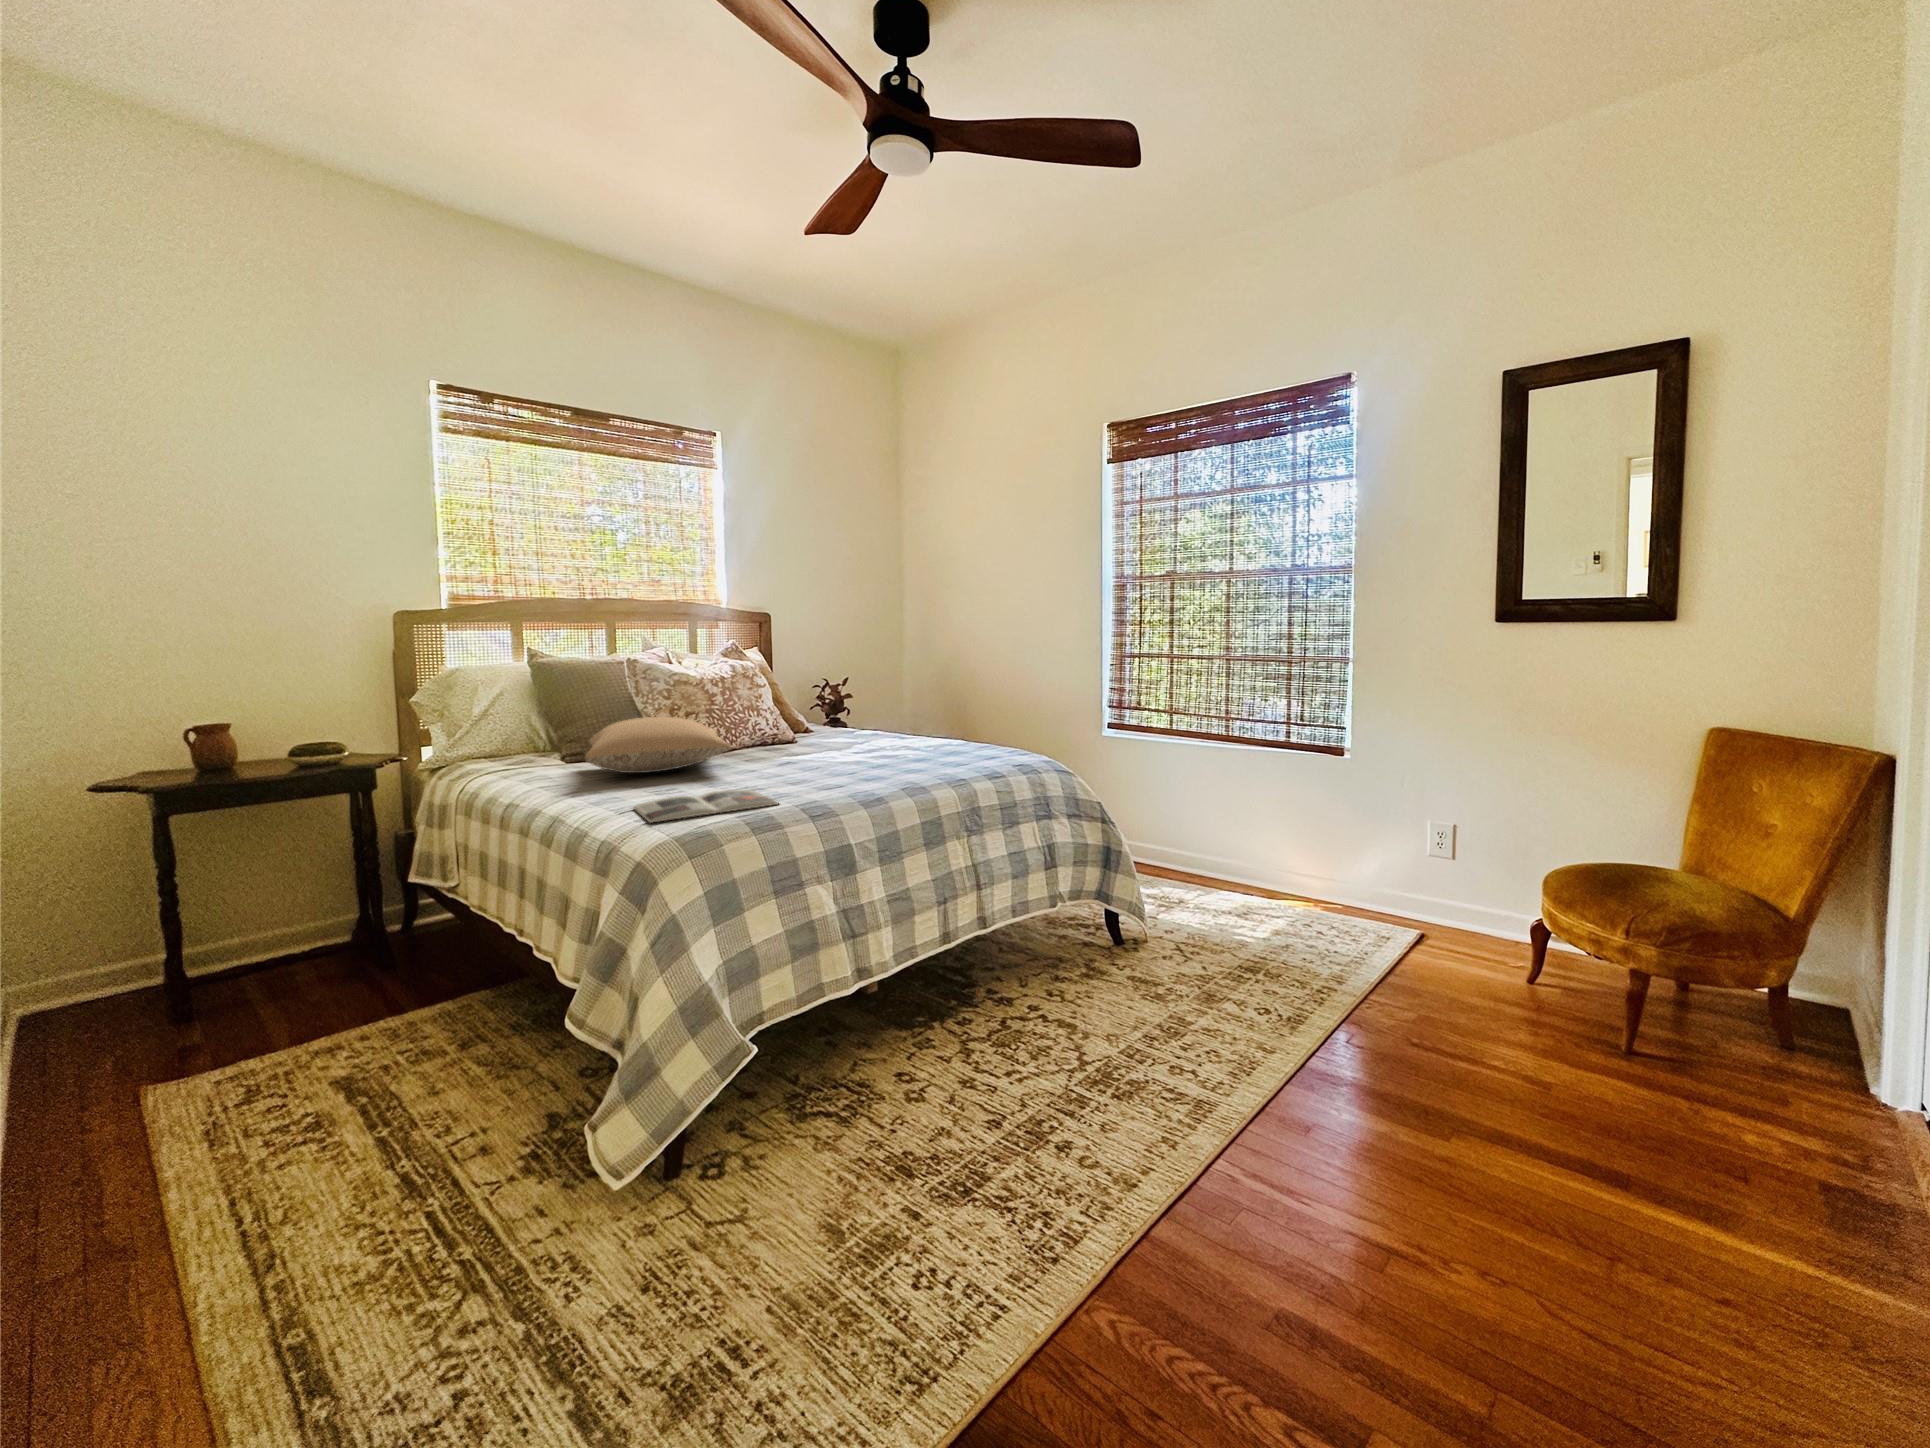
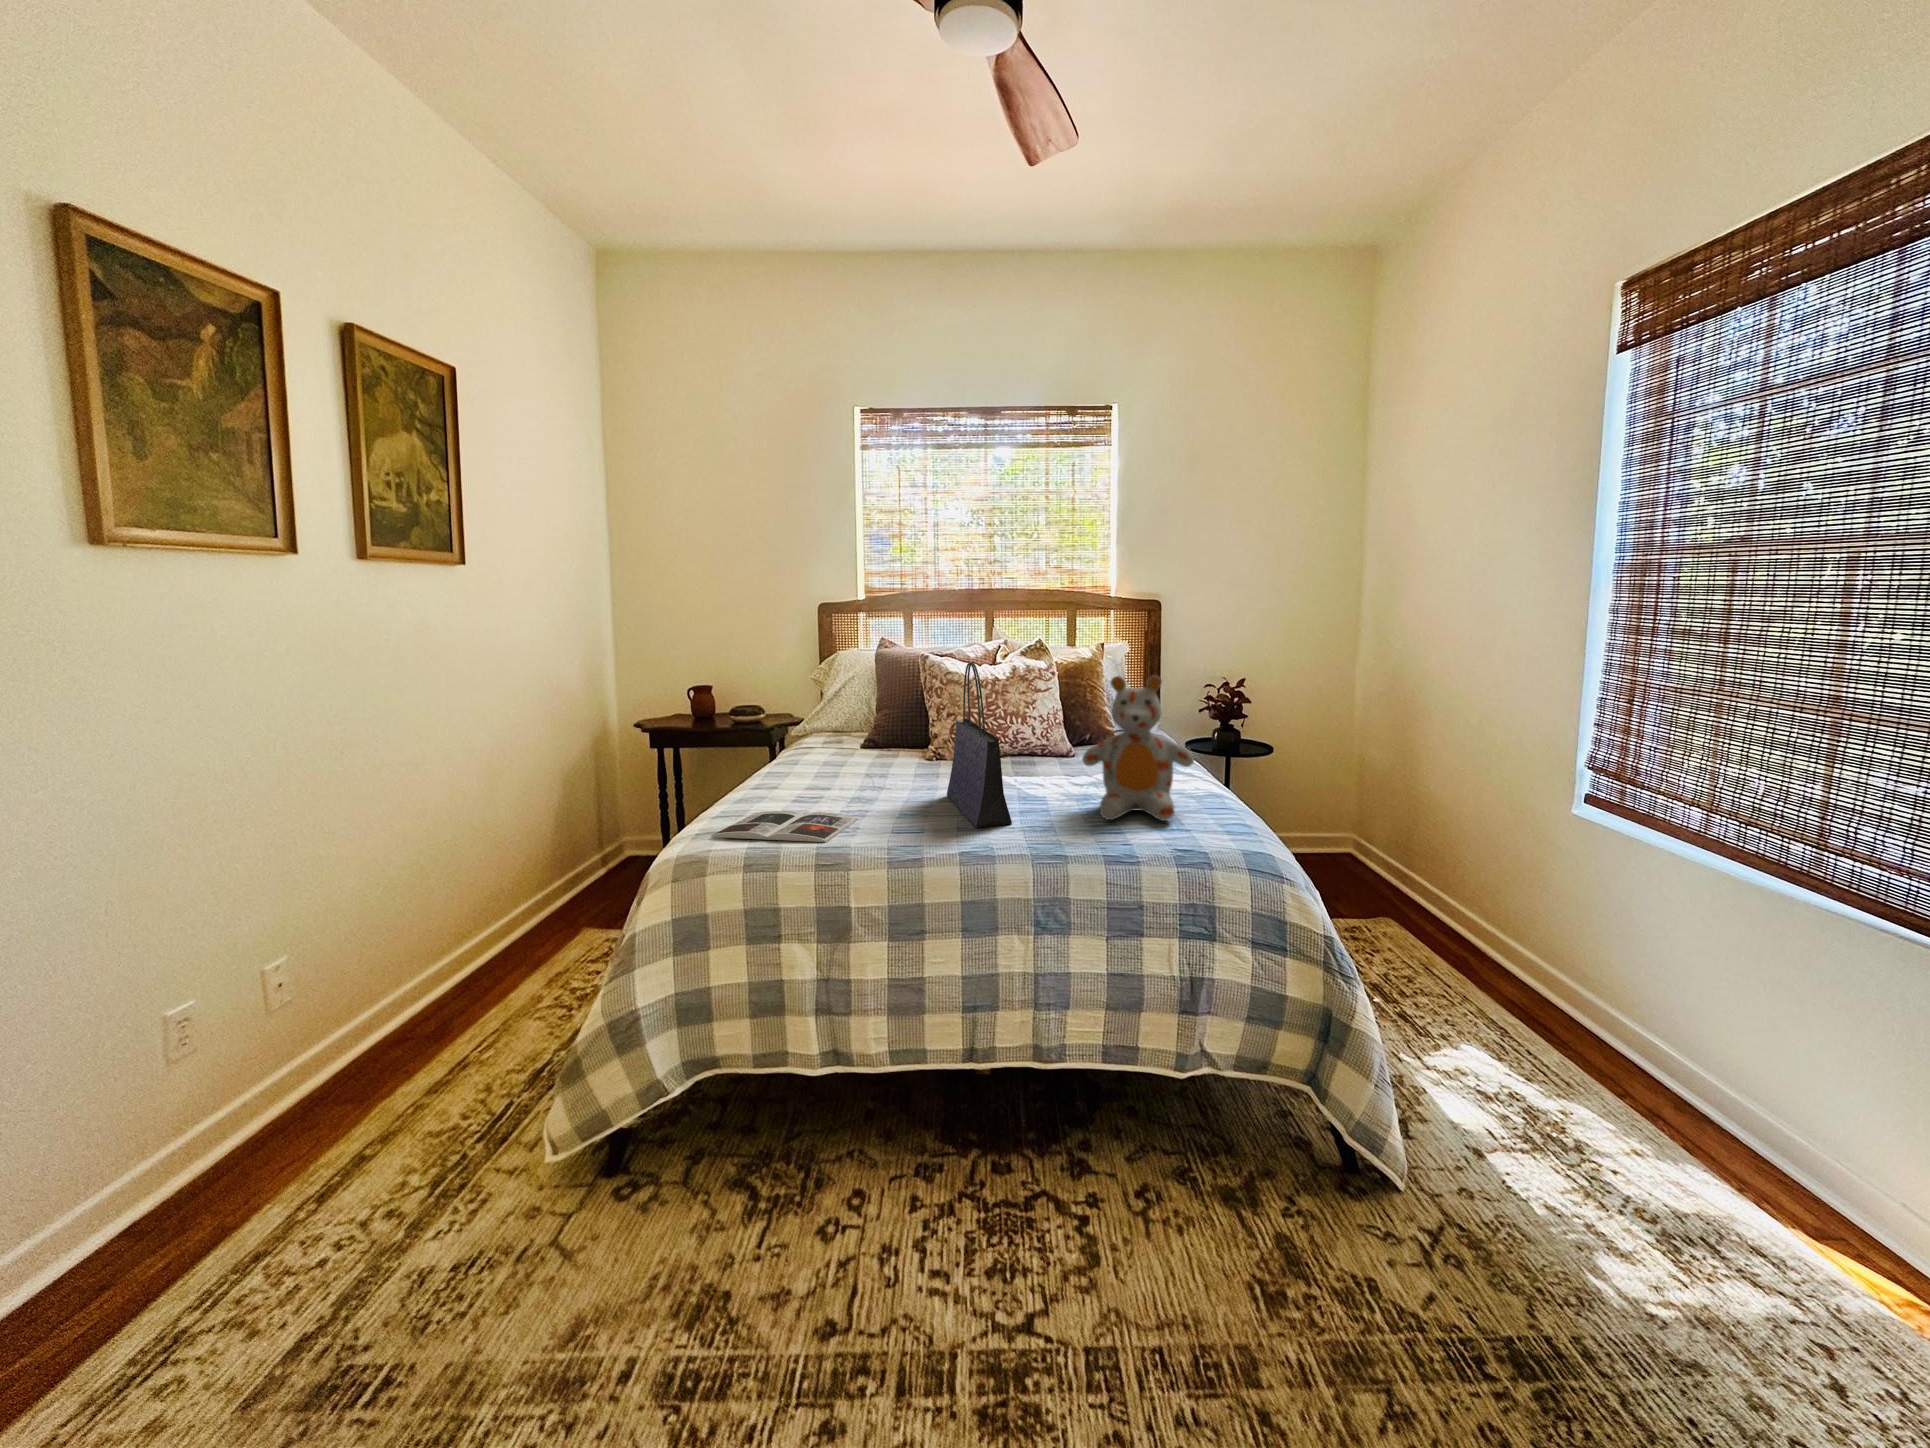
tote bag: none [783,646,892,778] -> present [947,662,1012,828]
stuffed bear: none [908,655,991,761] -> present [1082,675,1194,821]
pillow: present [585,717,731,773] -> none [794,719,963,774]

